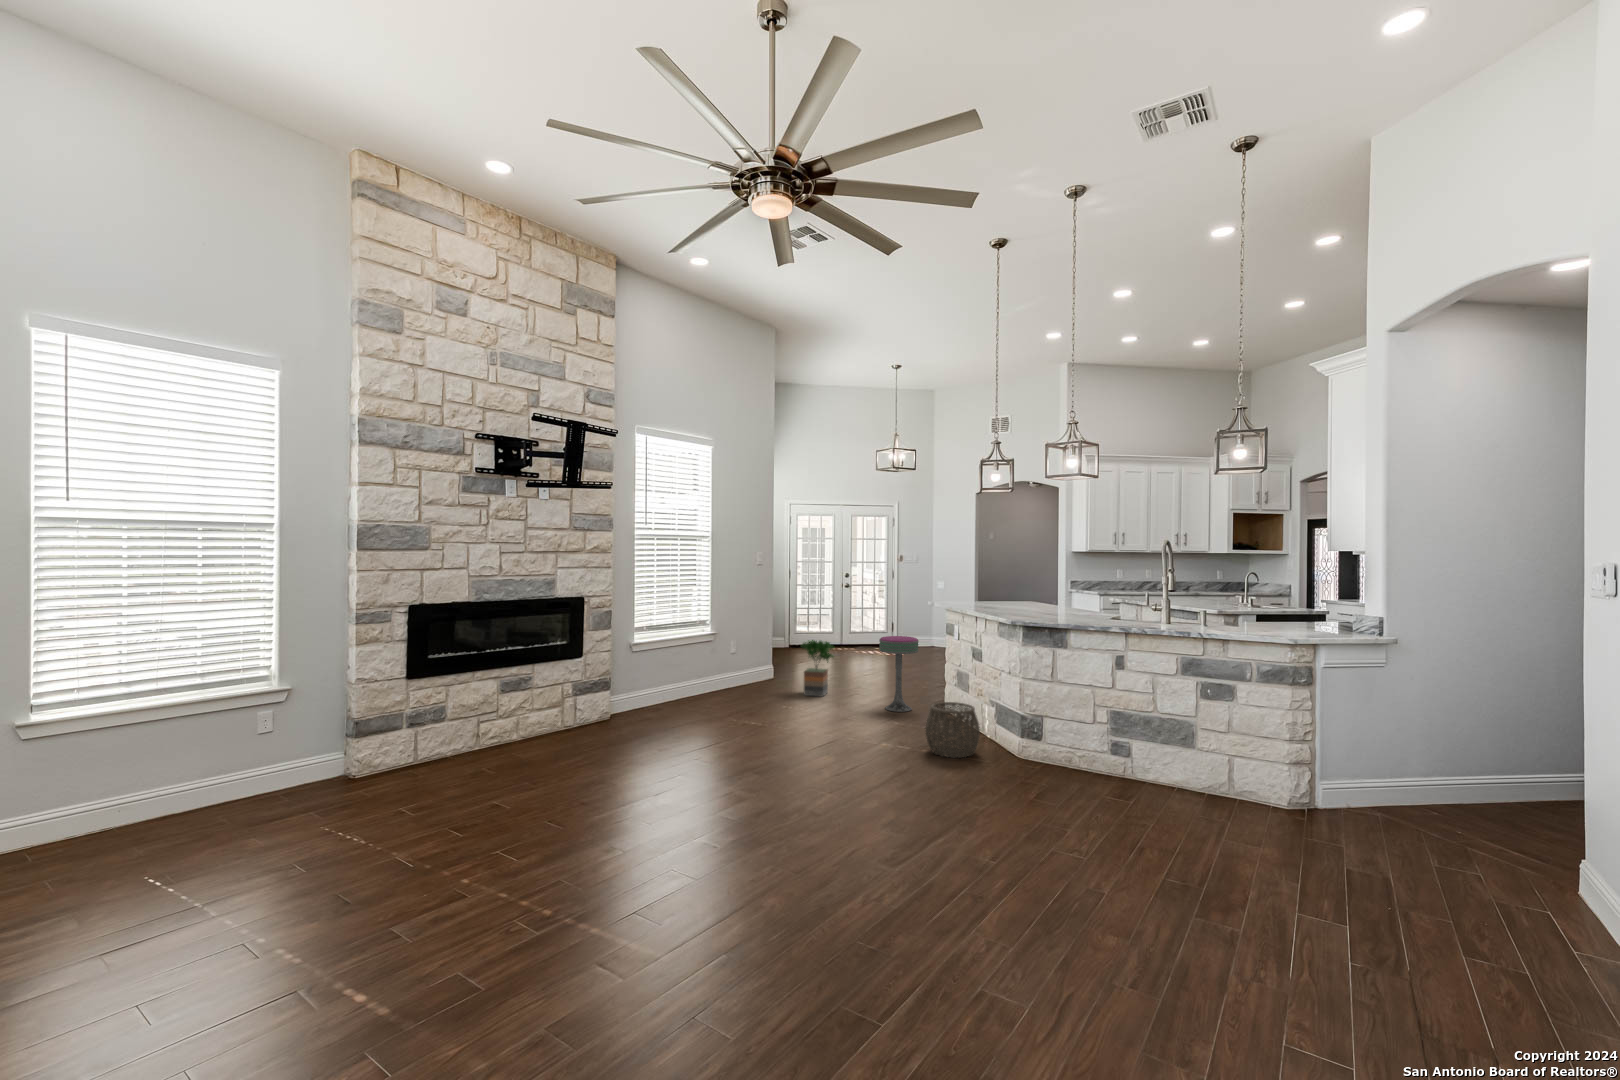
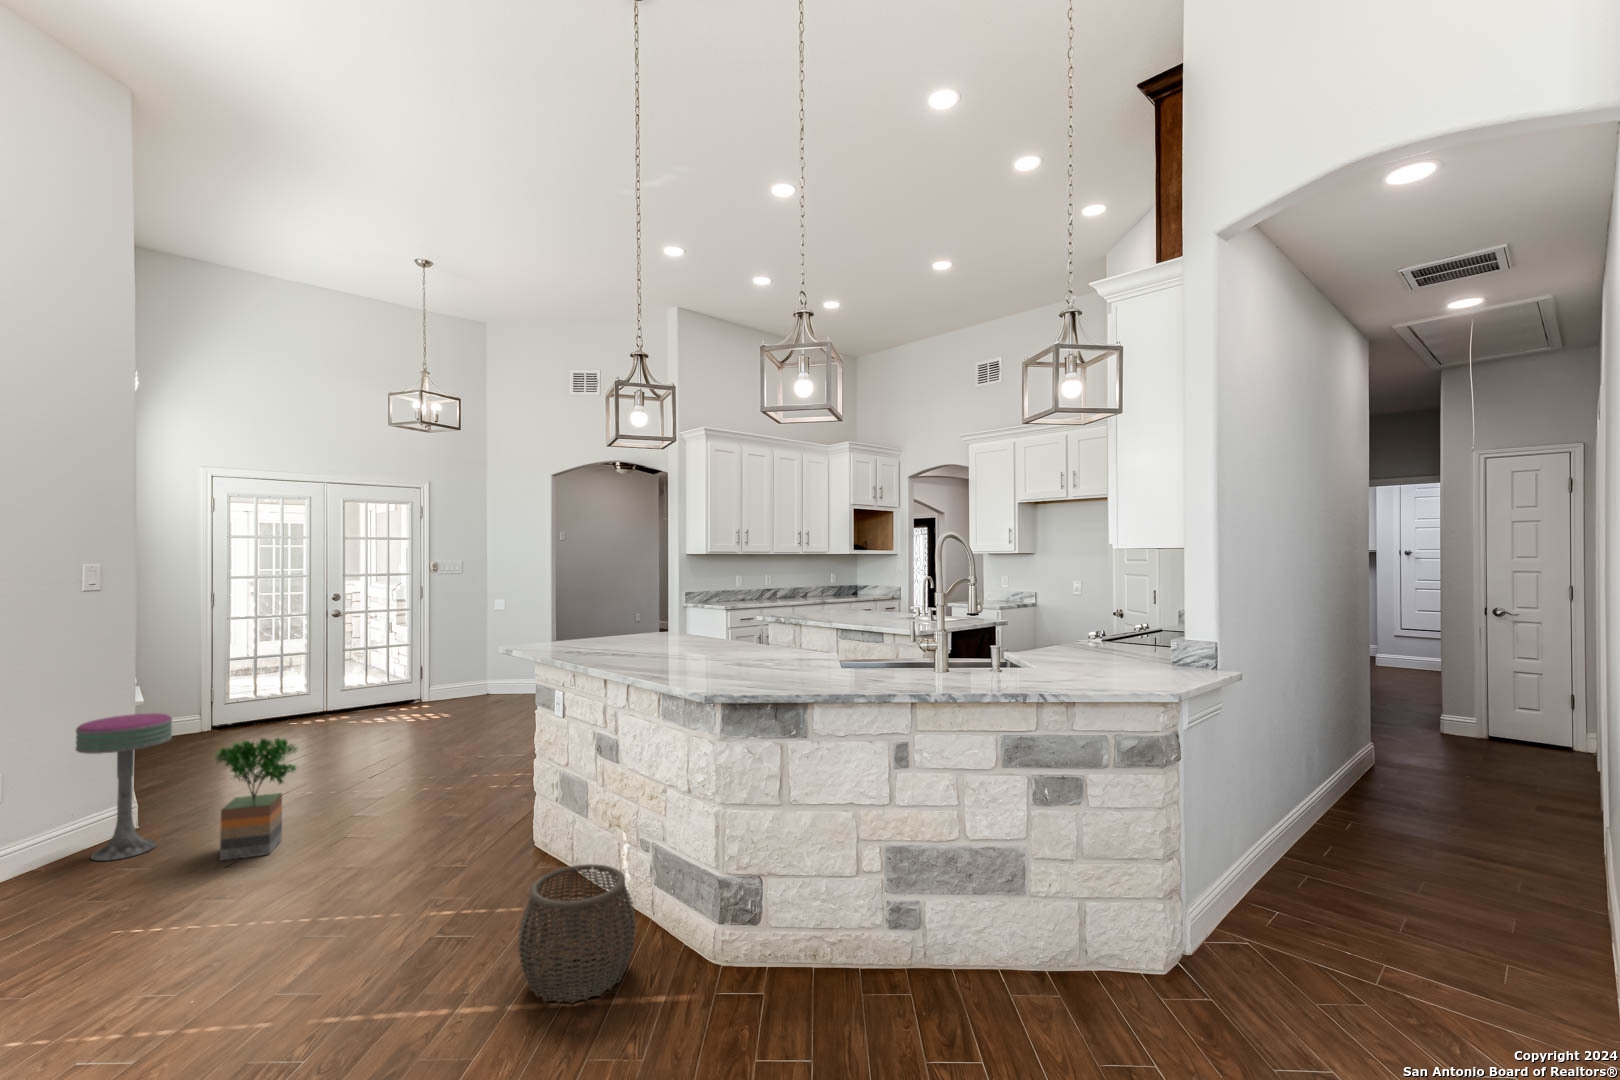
bar stool: present [879,636,918,712] -> present [76,713,172,861]

